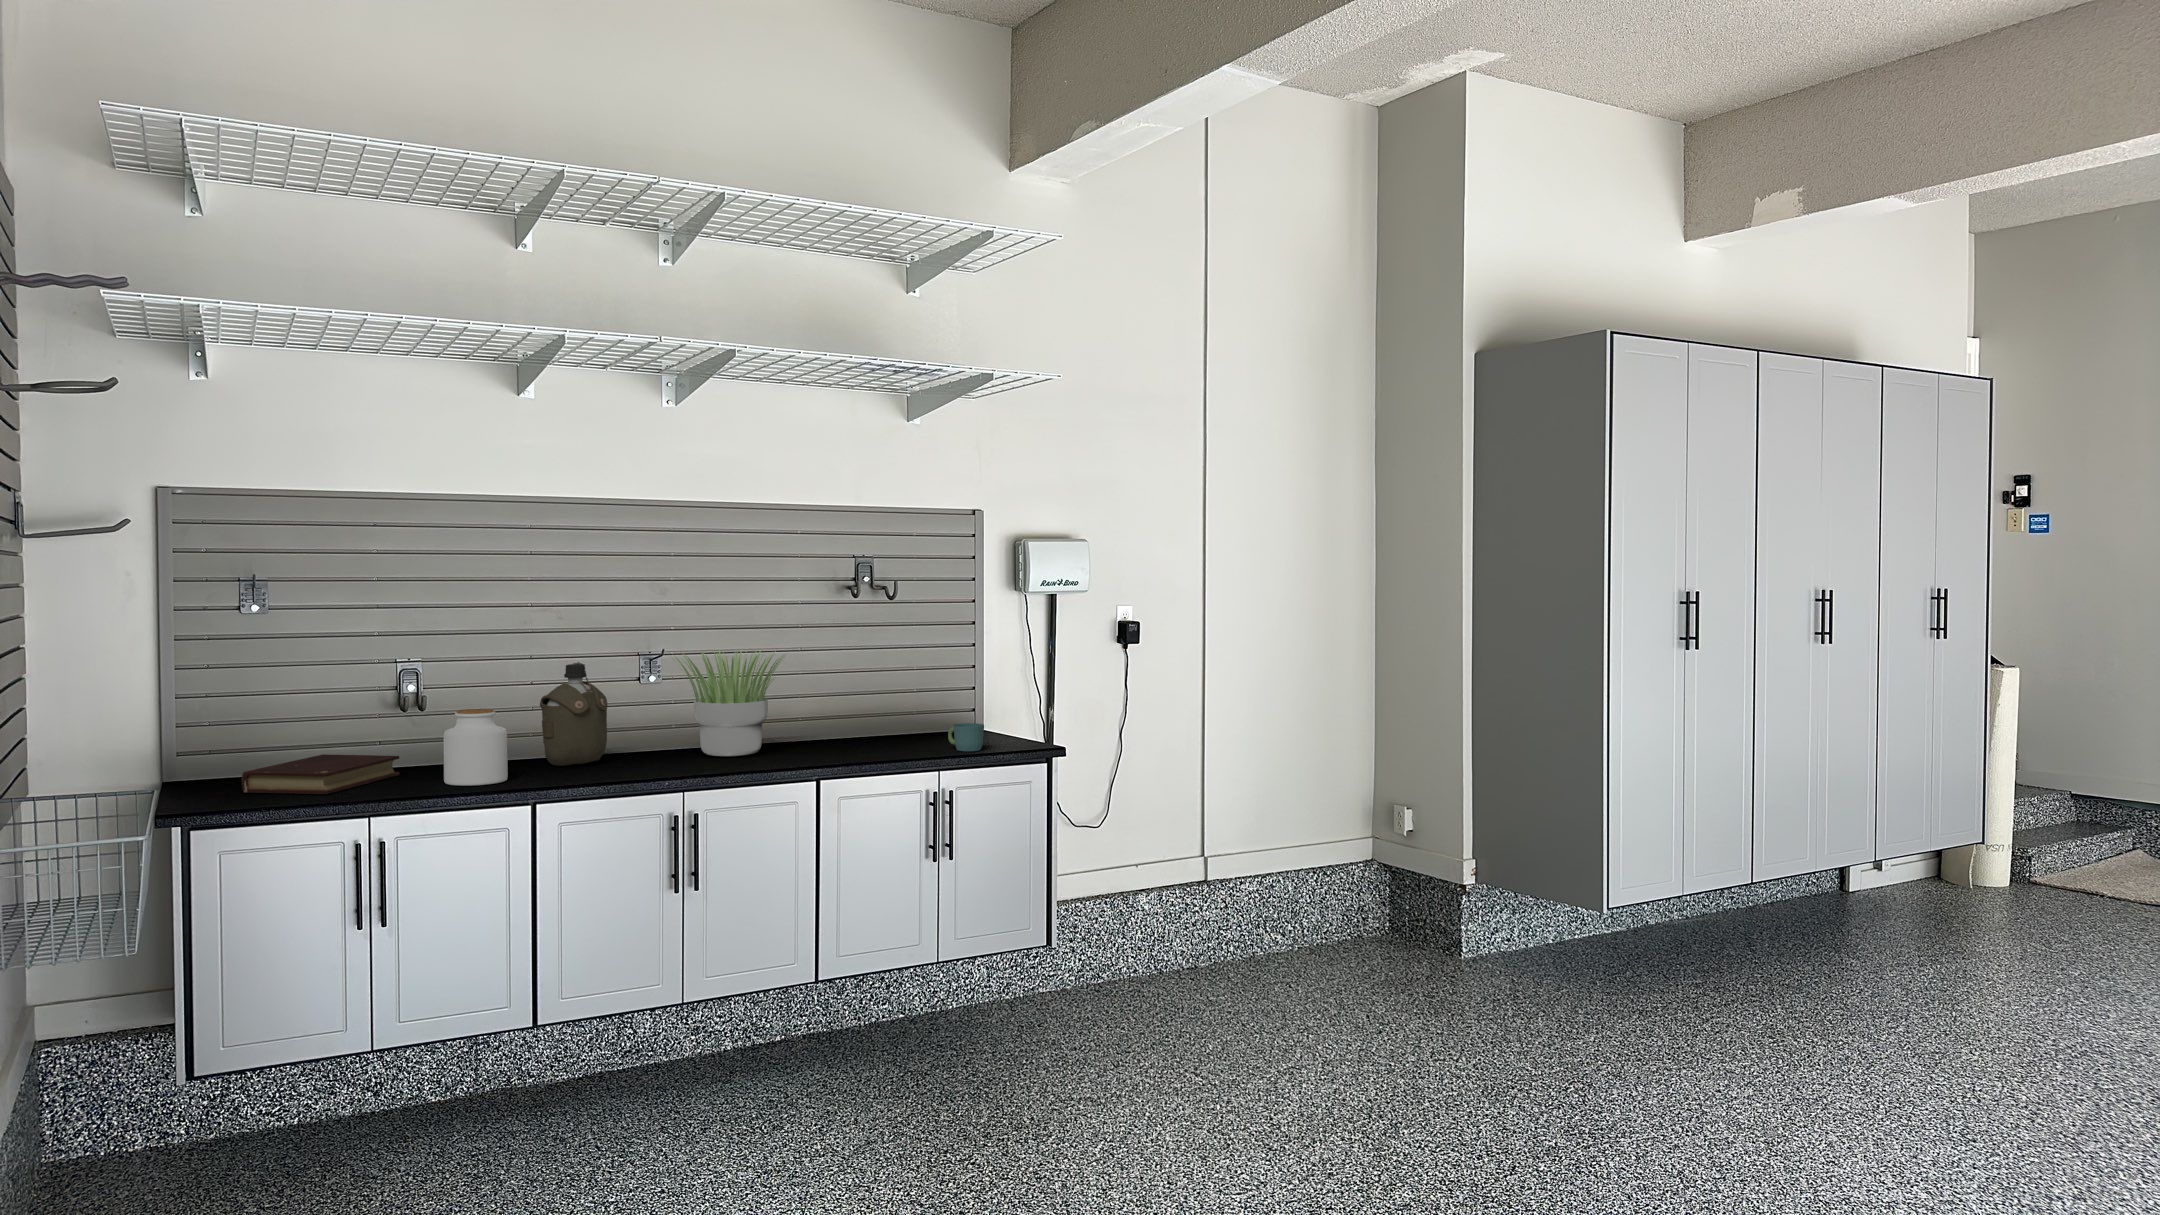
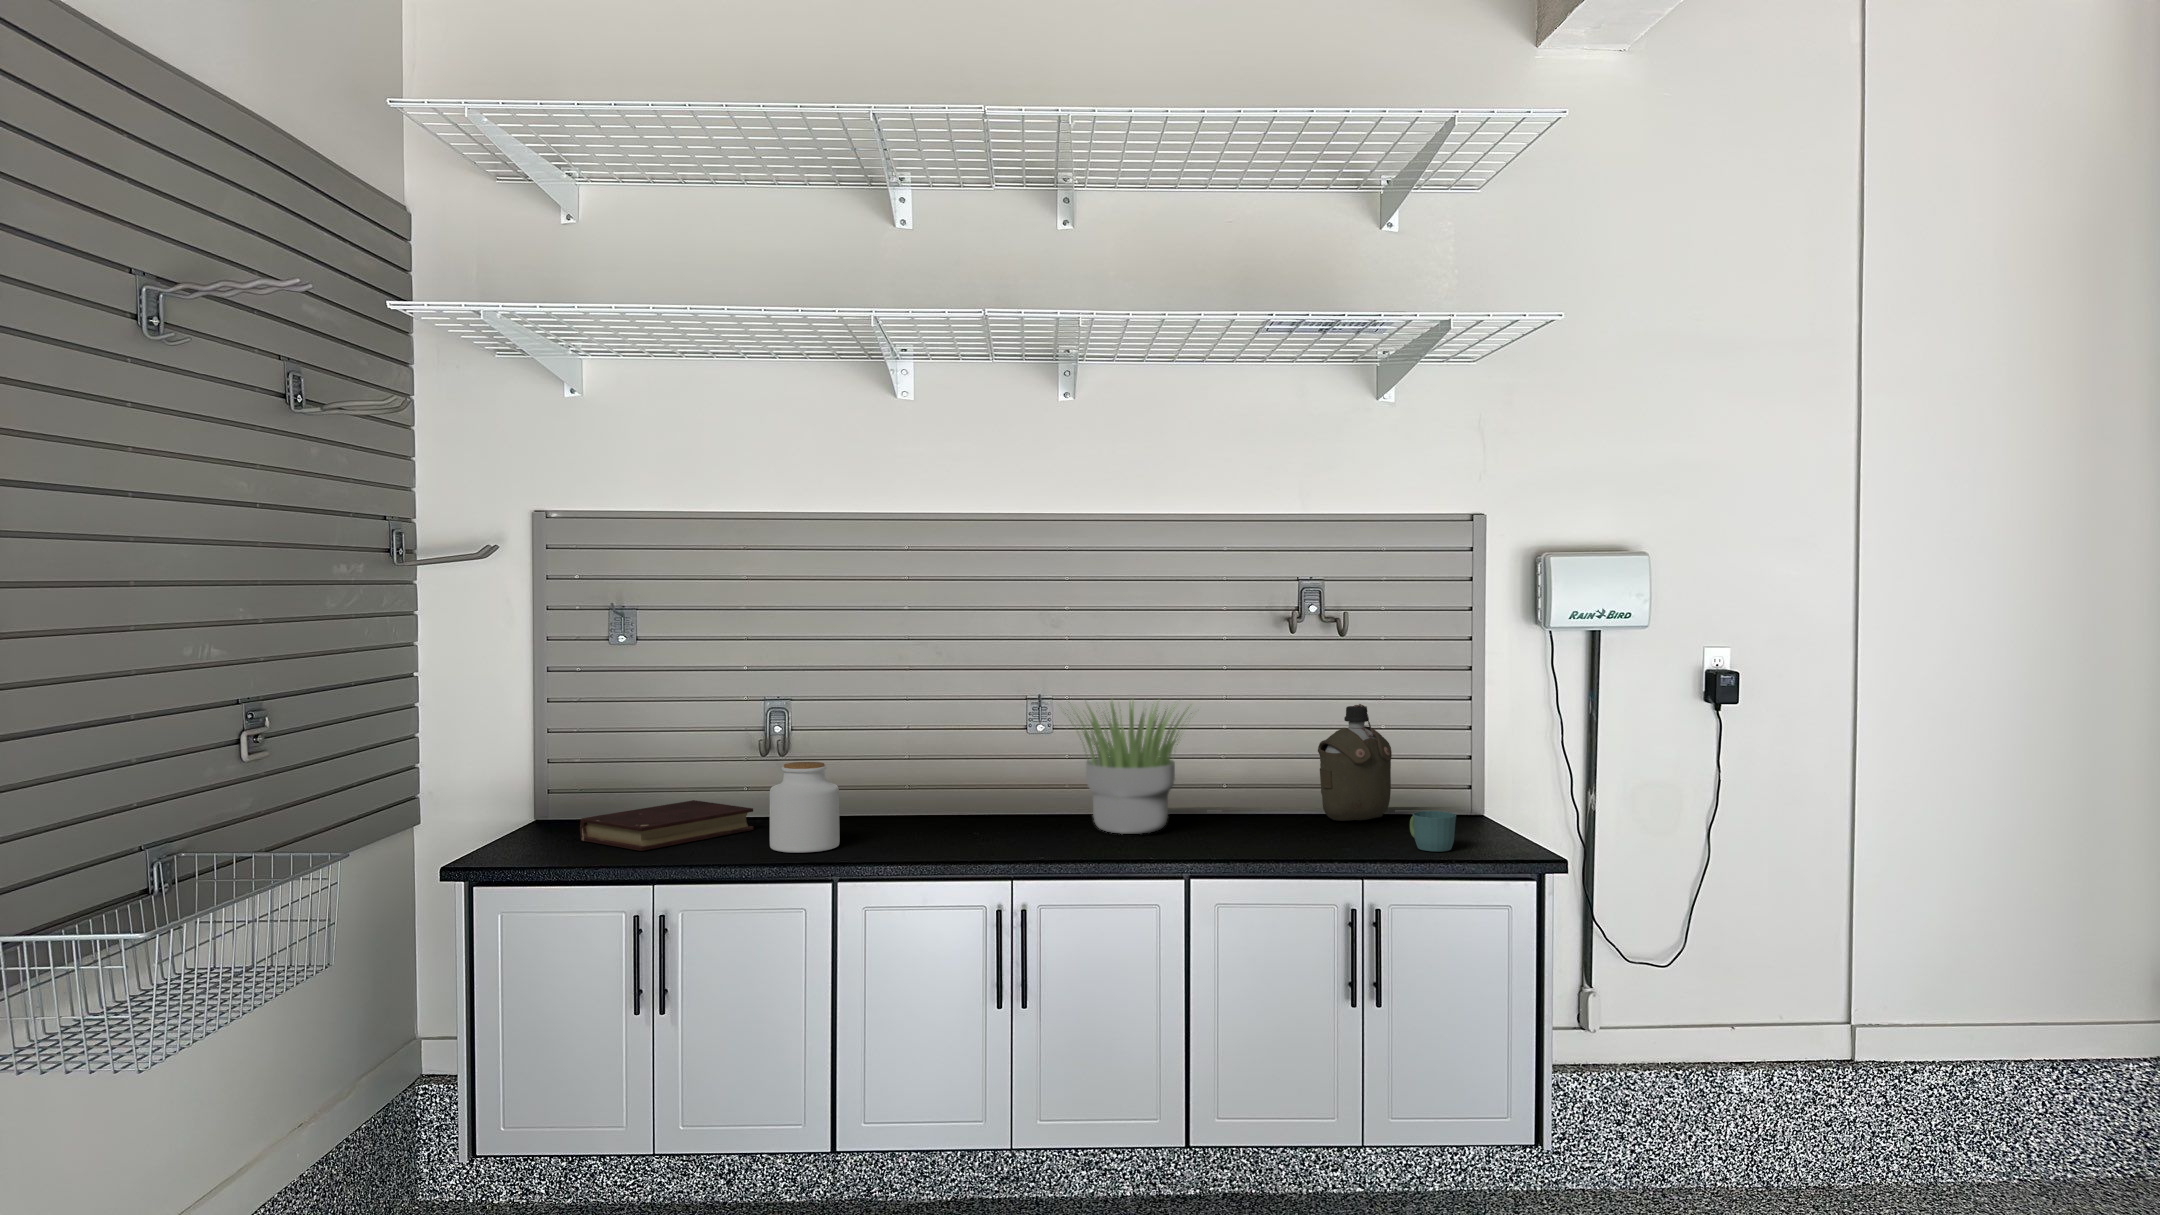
water bottle: present [540,662,607,766] -> present [1318,704,1392,821]

